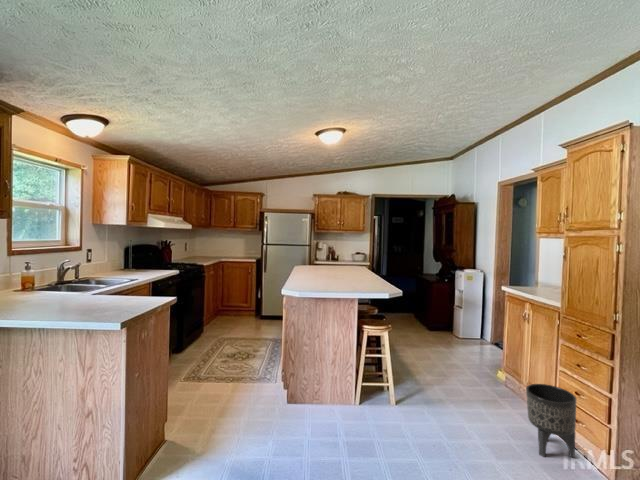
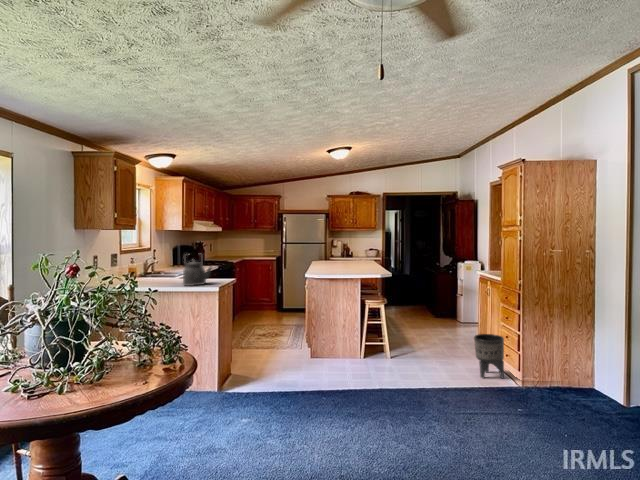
kettle: none [64,260,118,316] -> present [183,255,212,286]

